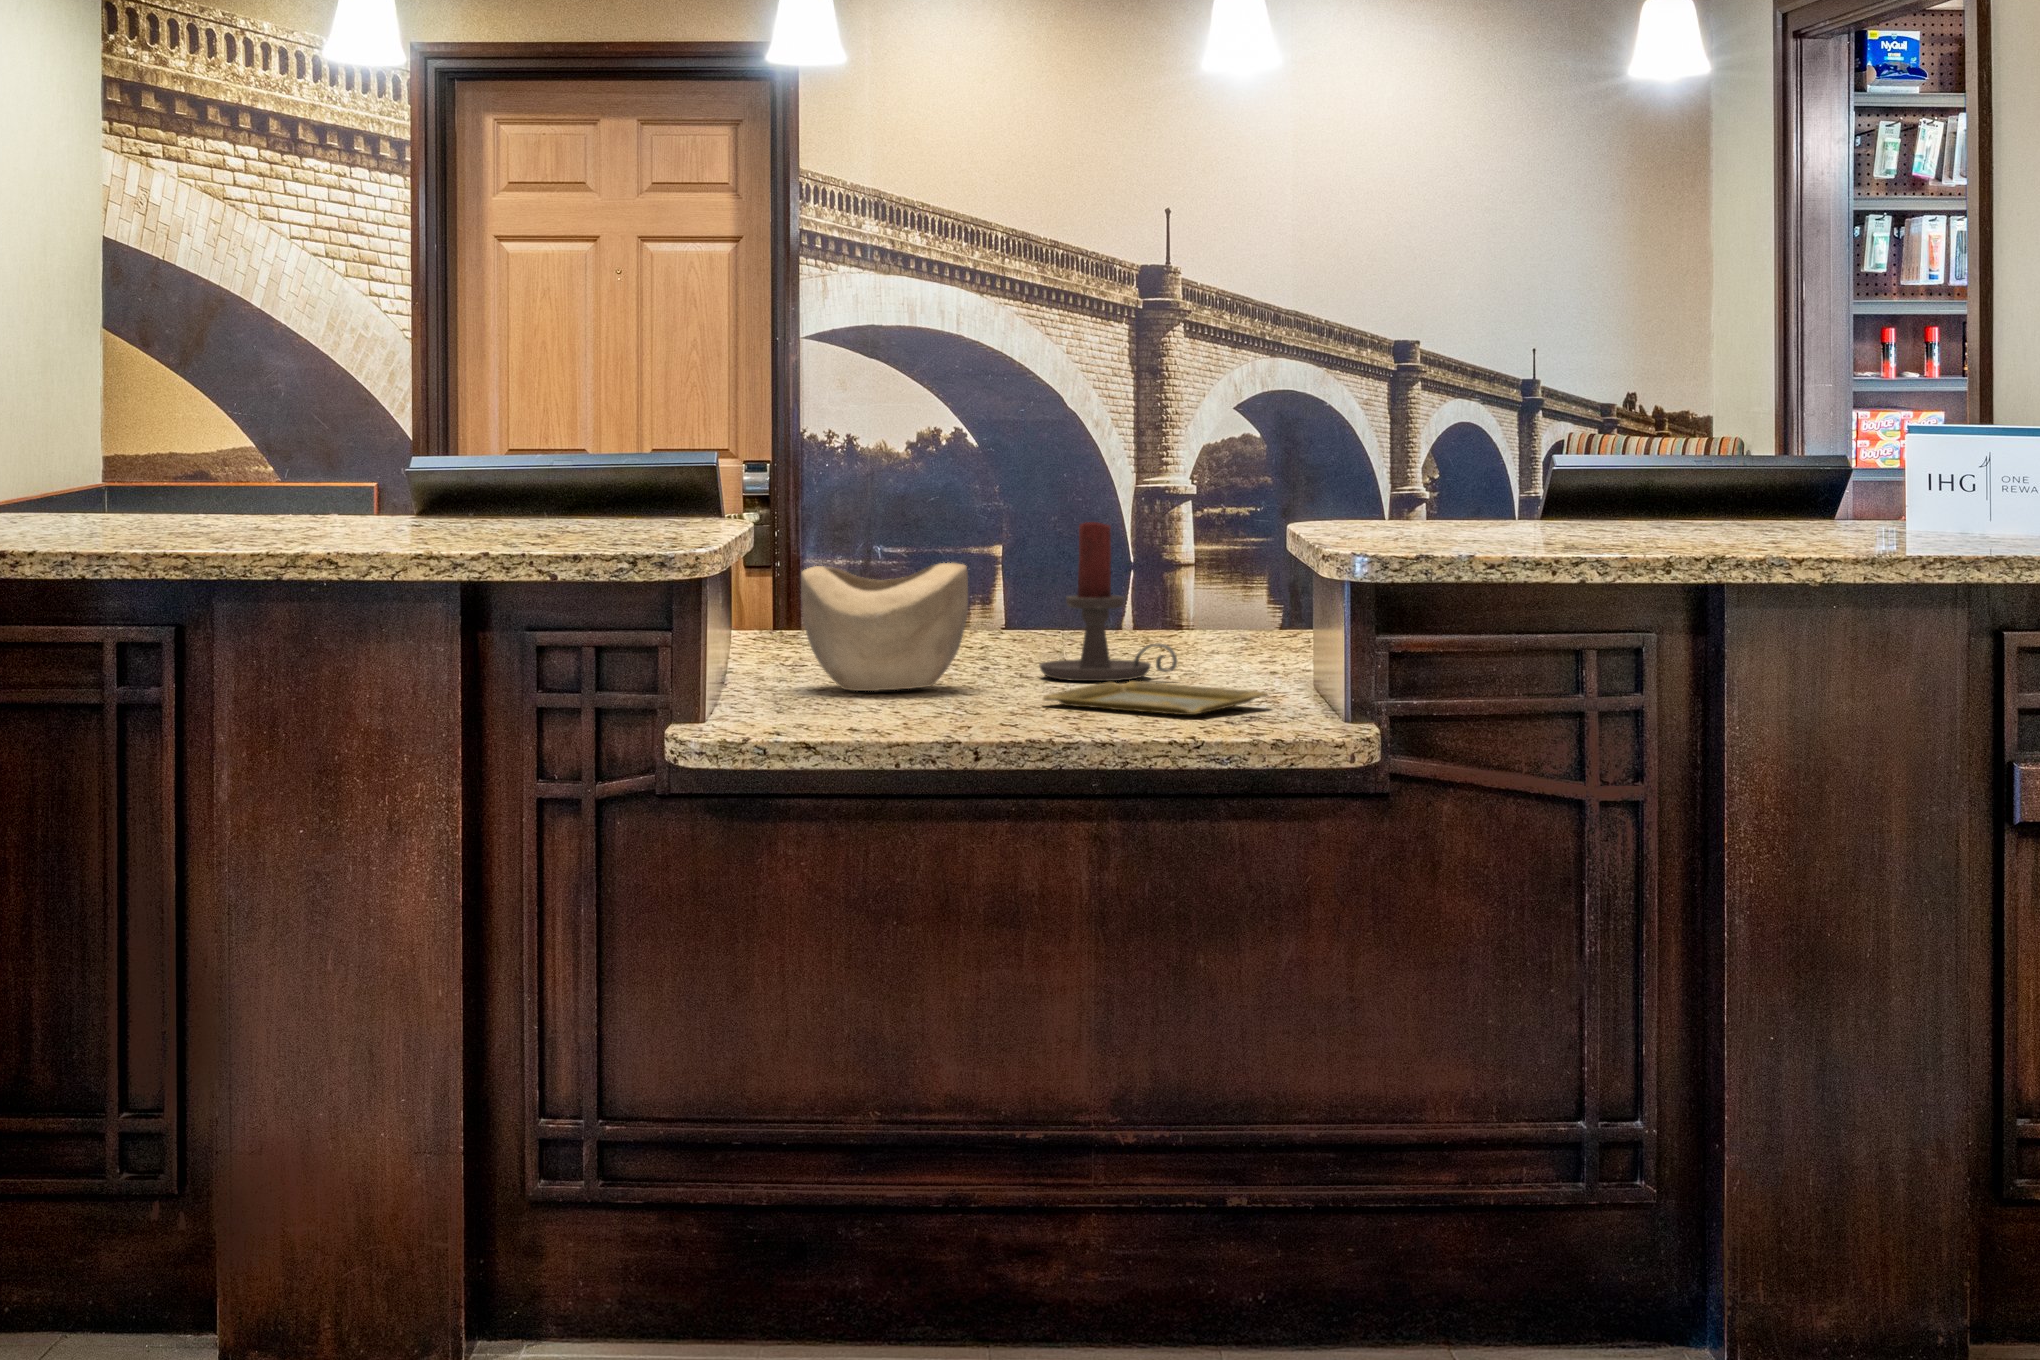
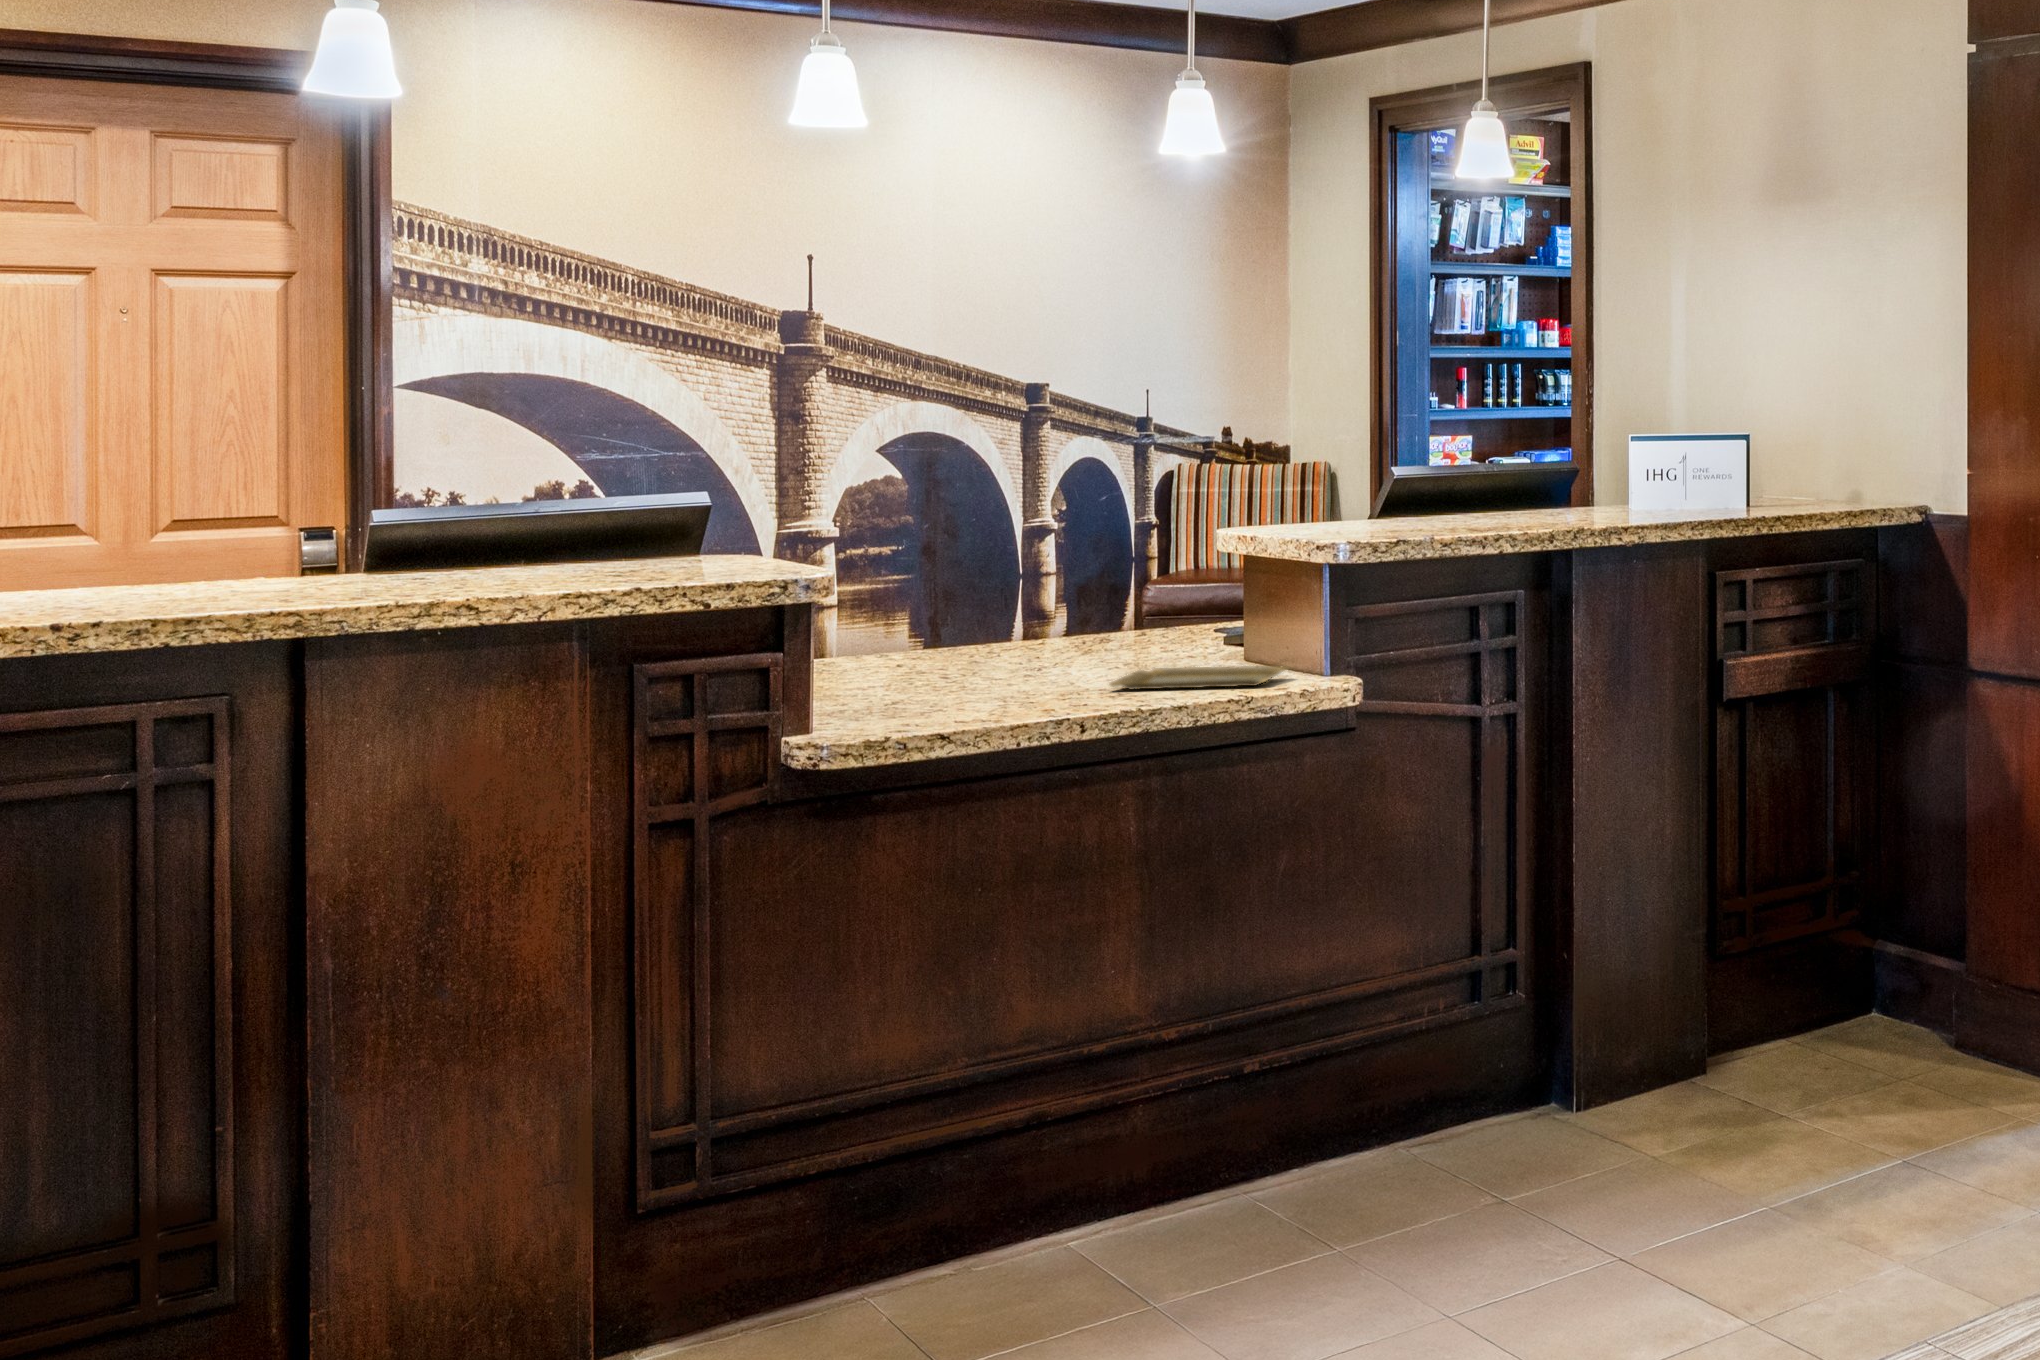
candle holder: present [1039,522,1177,681] -> none [1021,540,1149,678]
decorative bowl: present [801,563,968,691] -> none [845,581,1000,697]

